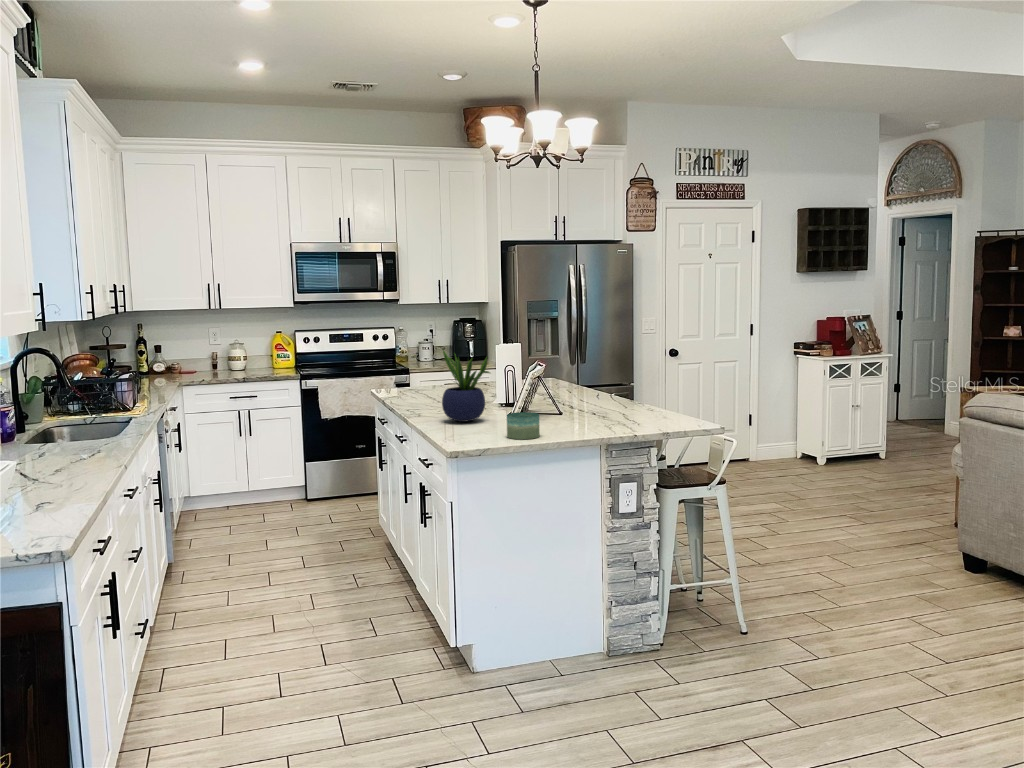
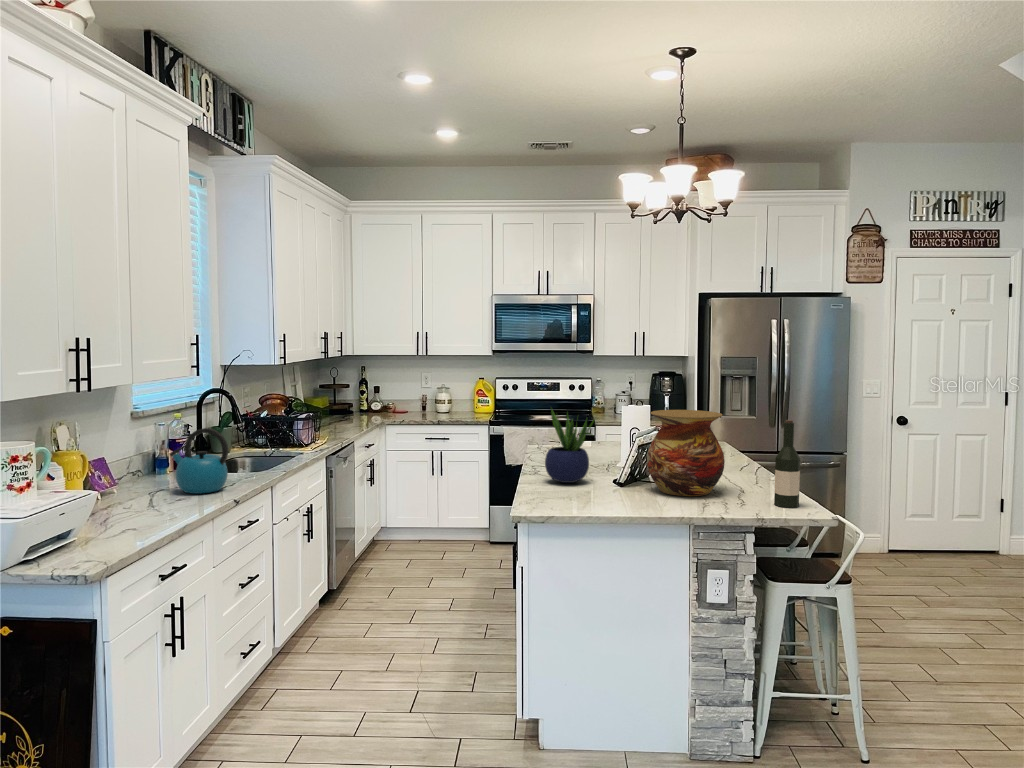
vase: none [543,344,613,423] -> present [647,410,725,496]
wine bottle: none [663,347,683,423] -> present [774,420,800,508]
kettle: none [30,391,107,467] -> present [170,428,228,494]
candle: present [507,412,540,439] -> none [582,480,617,509]

